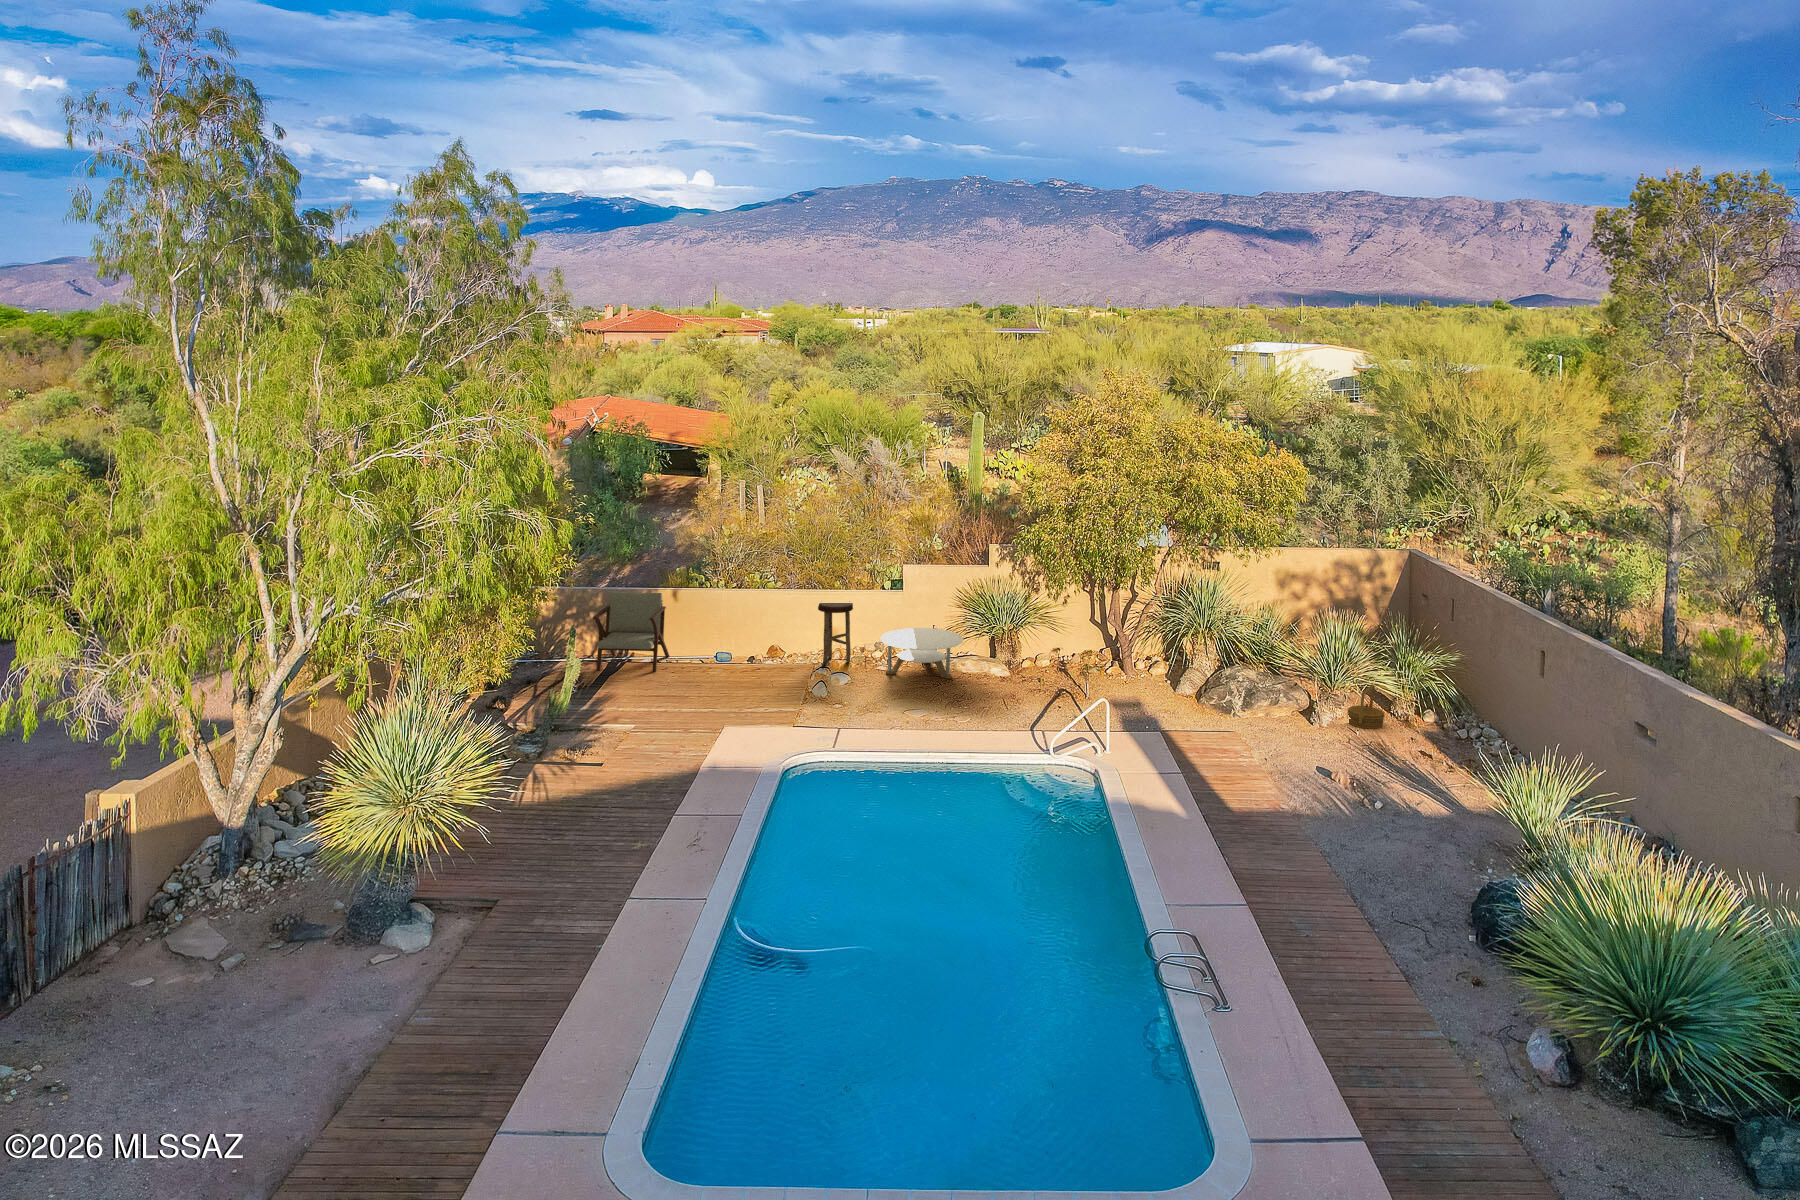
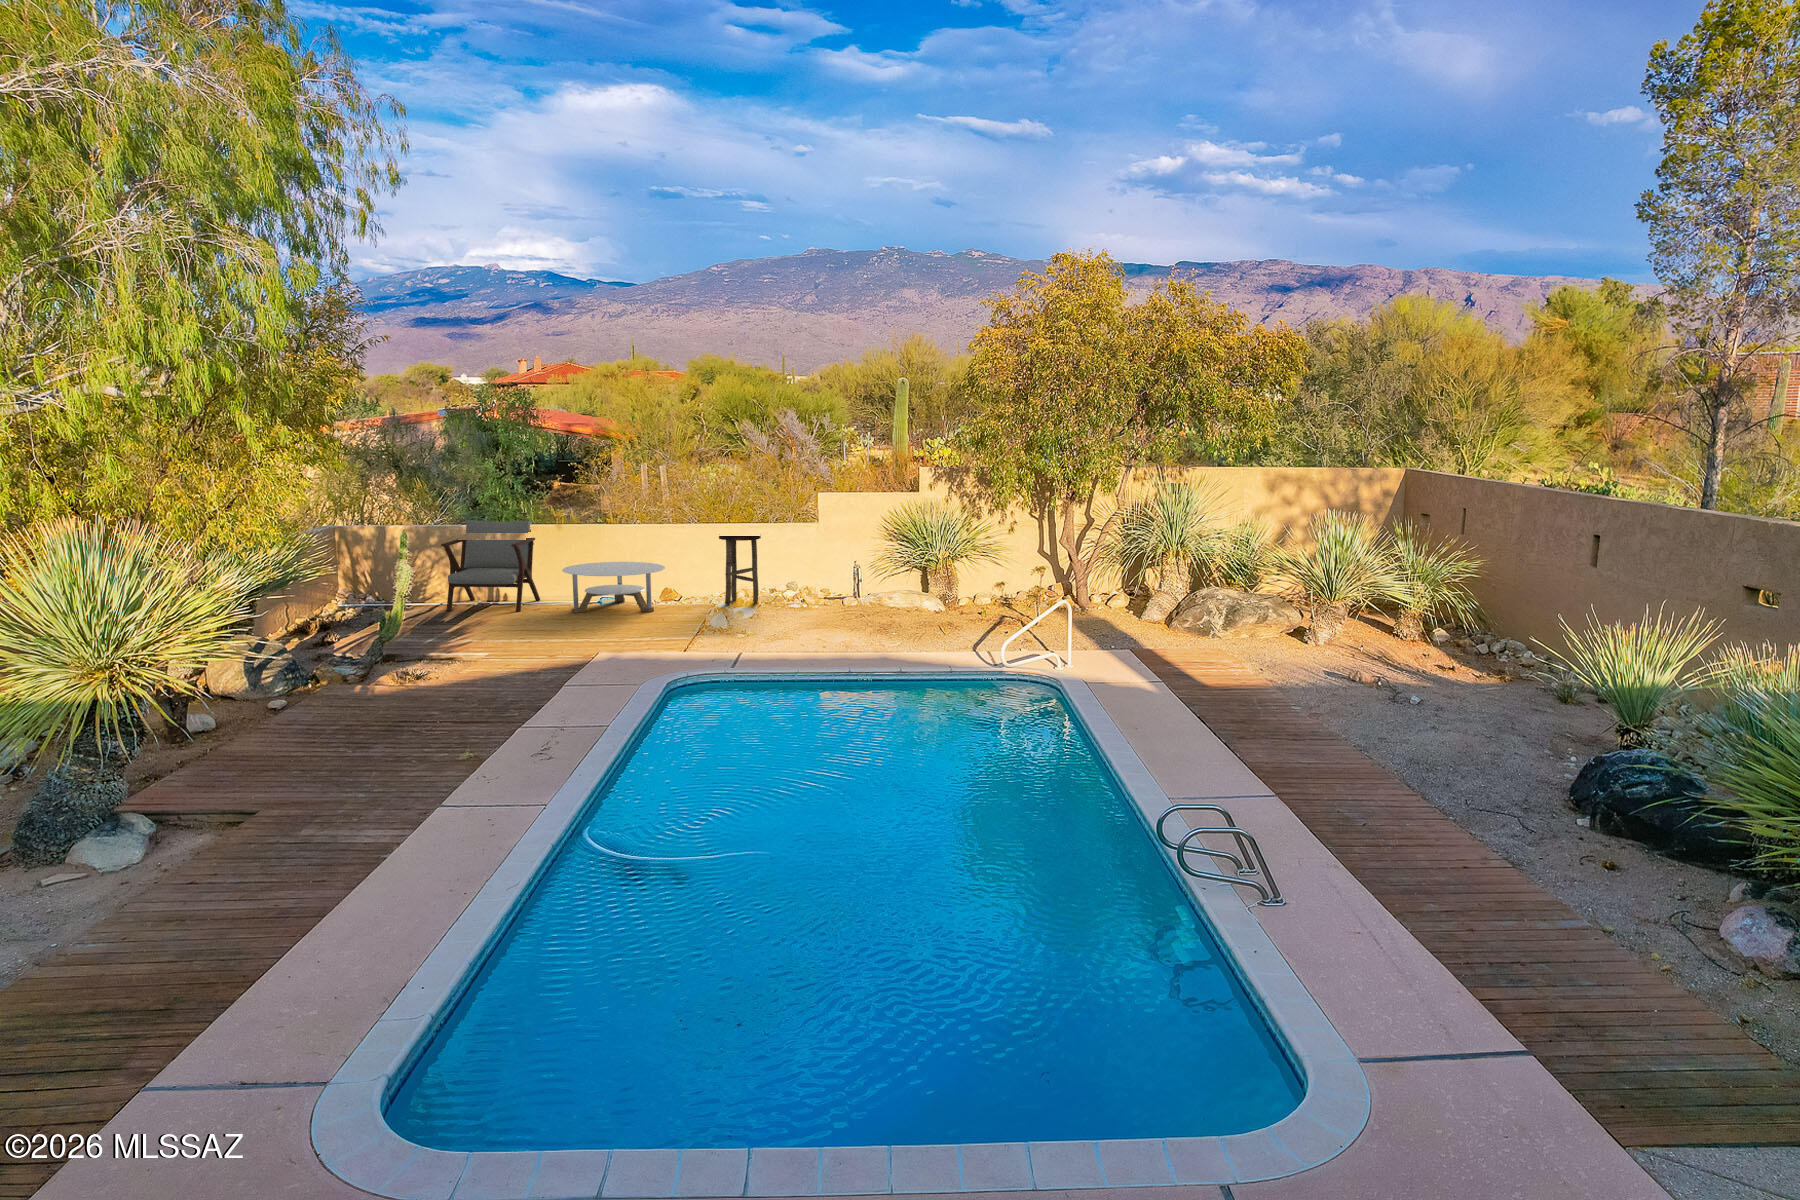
round table: present [881,628,963,679] -> present [562,562,665,613]
woven basket: present [1348,685,1385,729] -> none [1346,596,1390,646]

